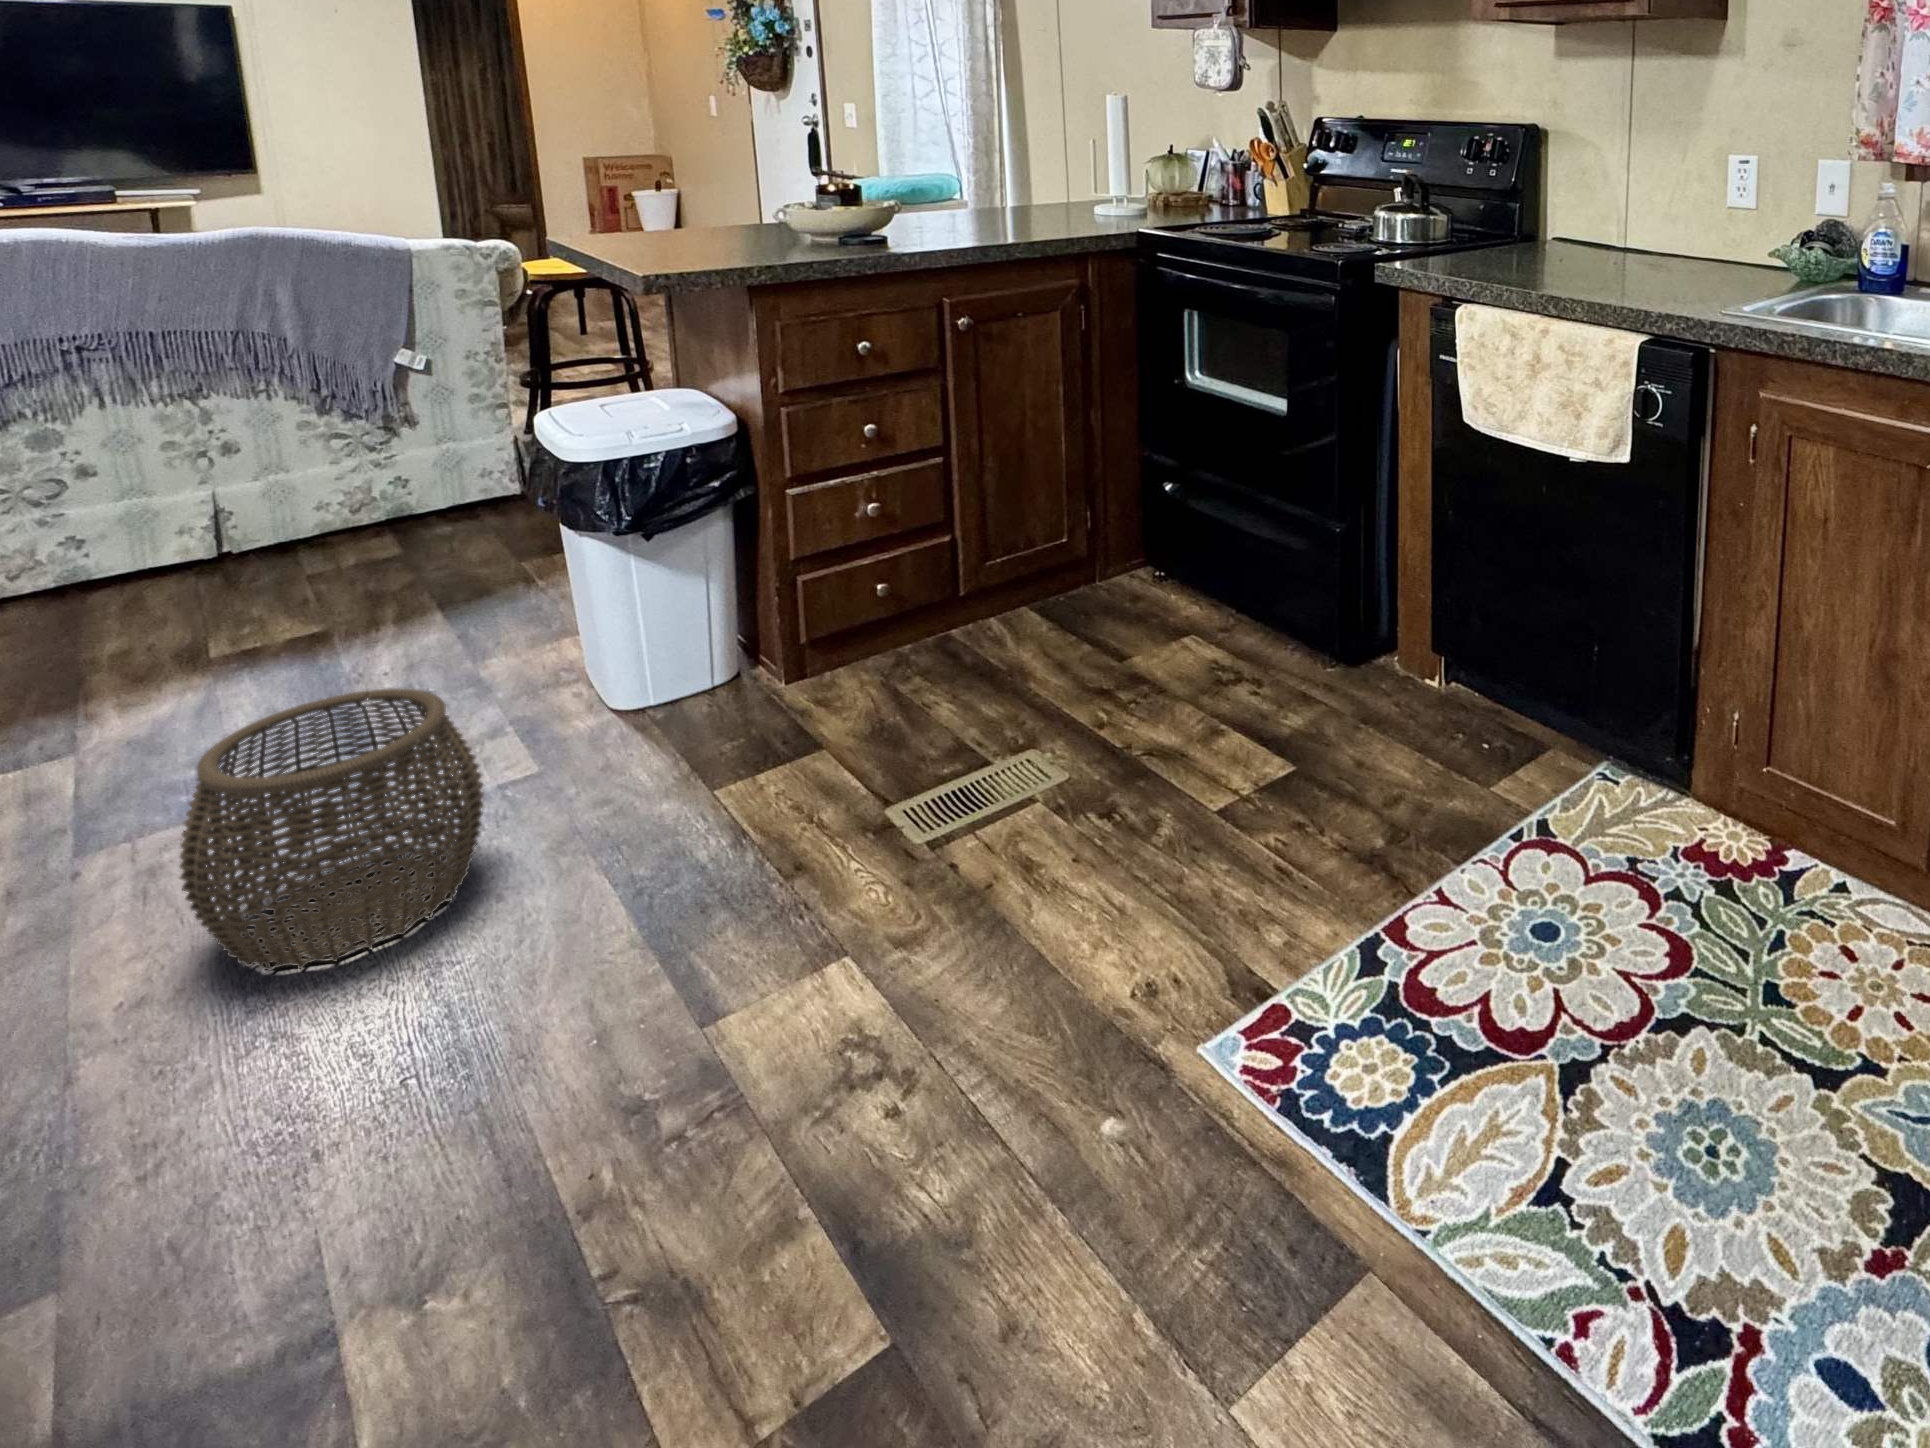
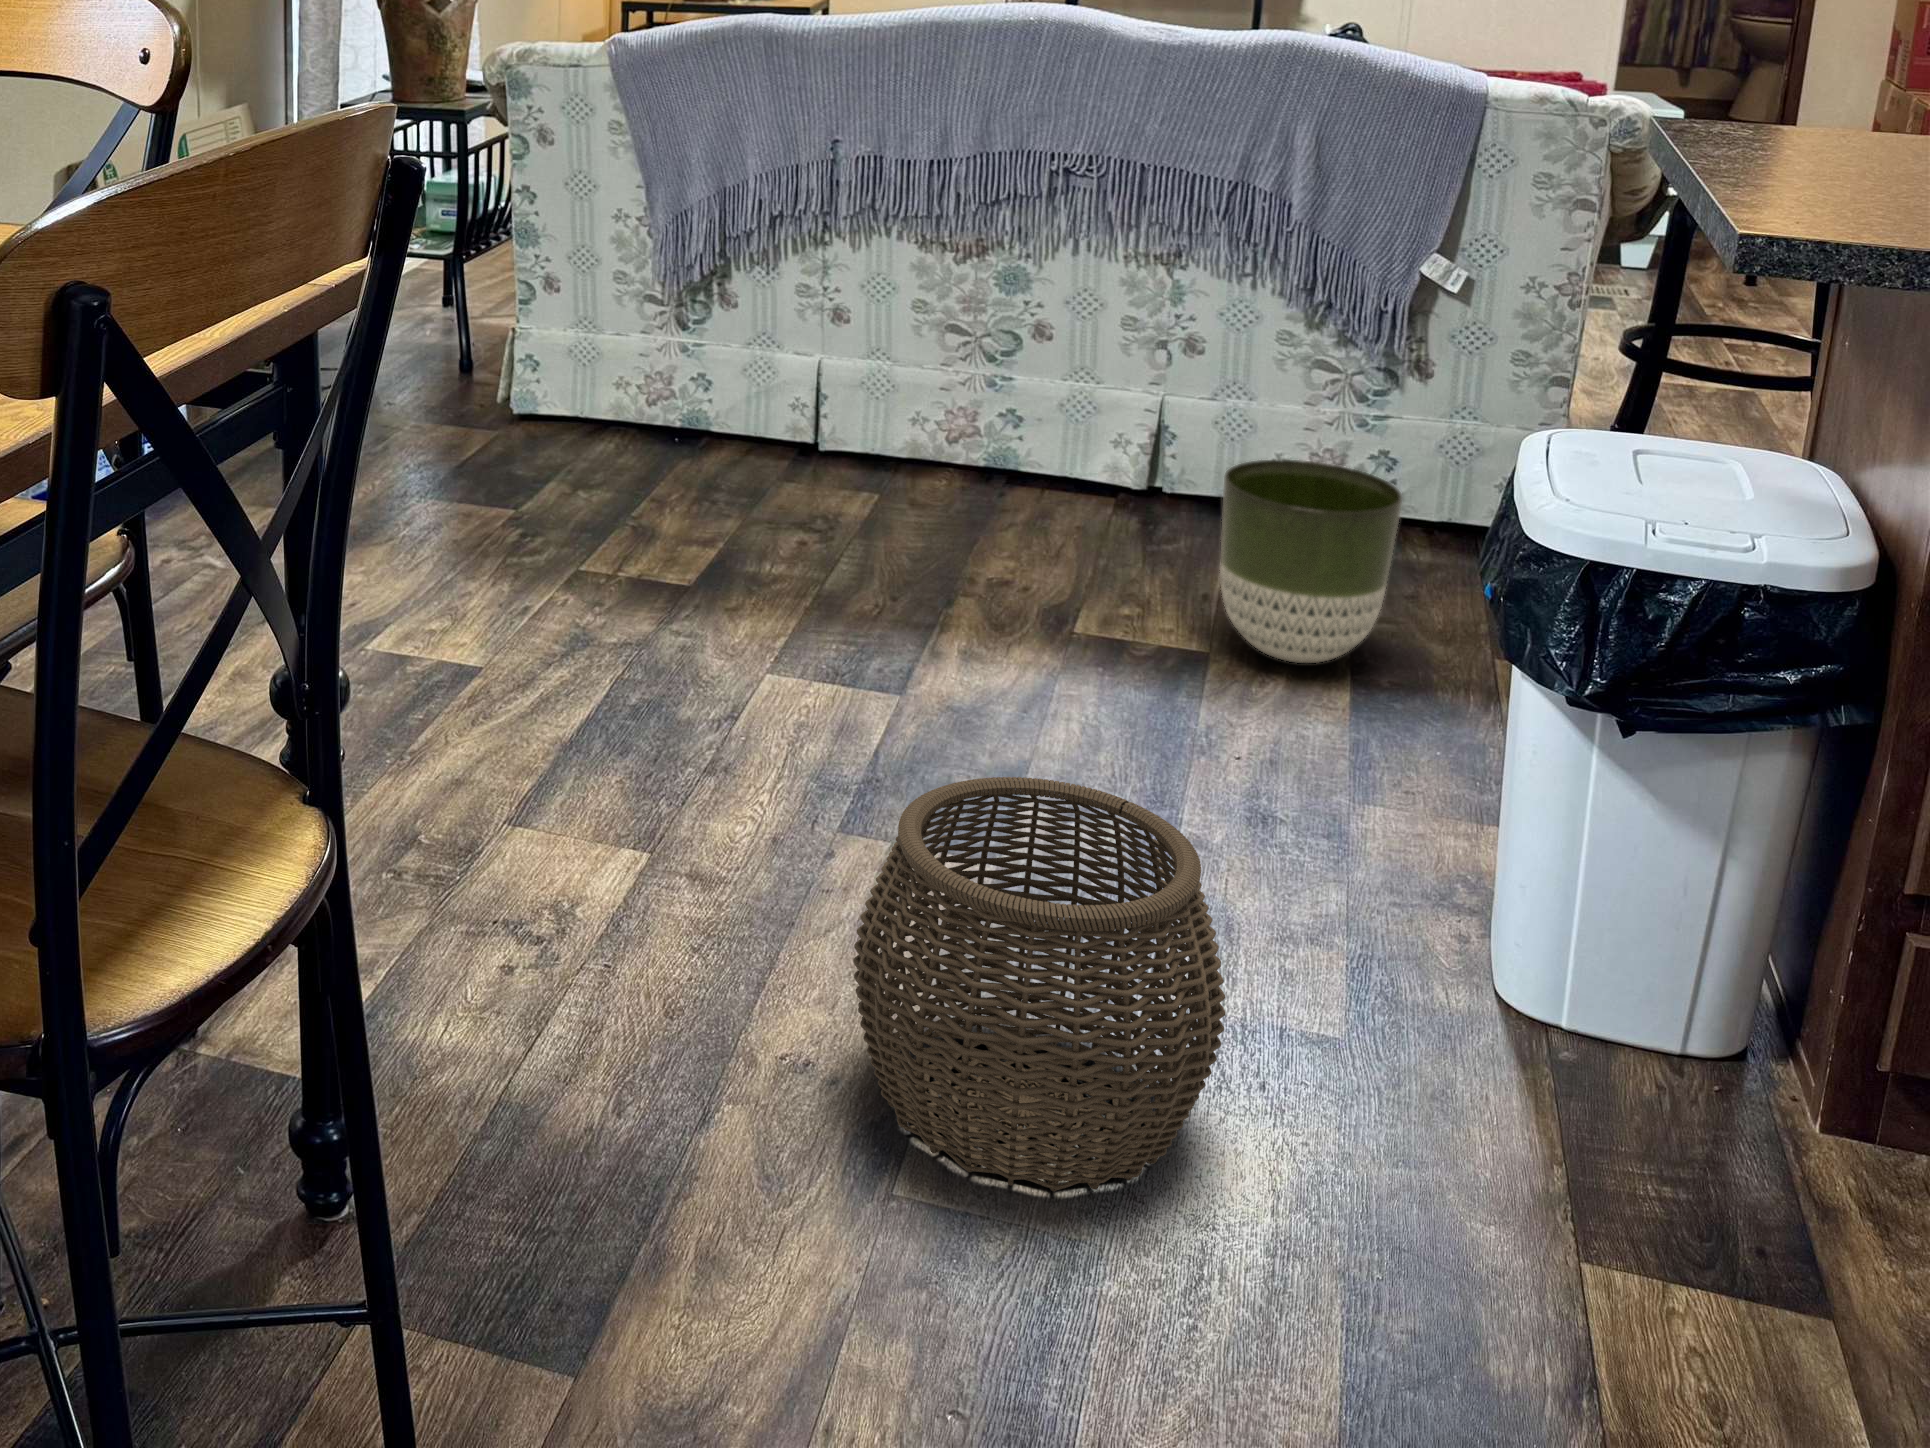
planter: none [306,484,444,614] -> present [1220,459,1402,663]

